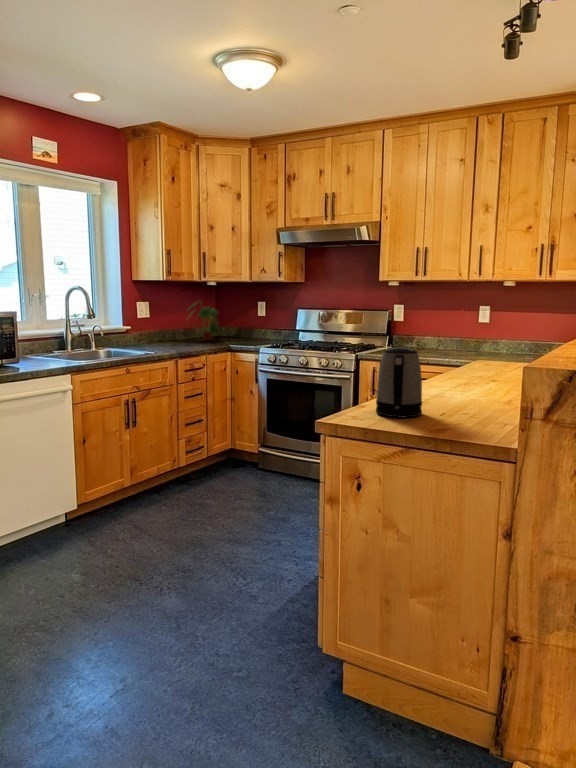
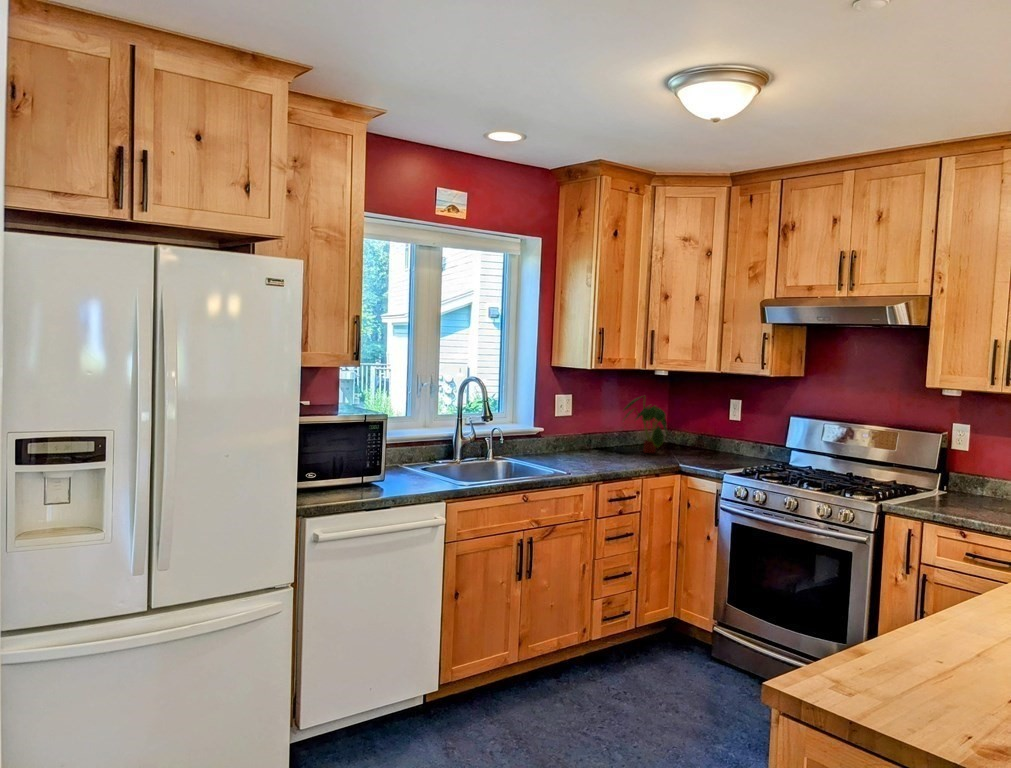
kettle: present [376,347,422,417] -> none [886,562,980,700]

